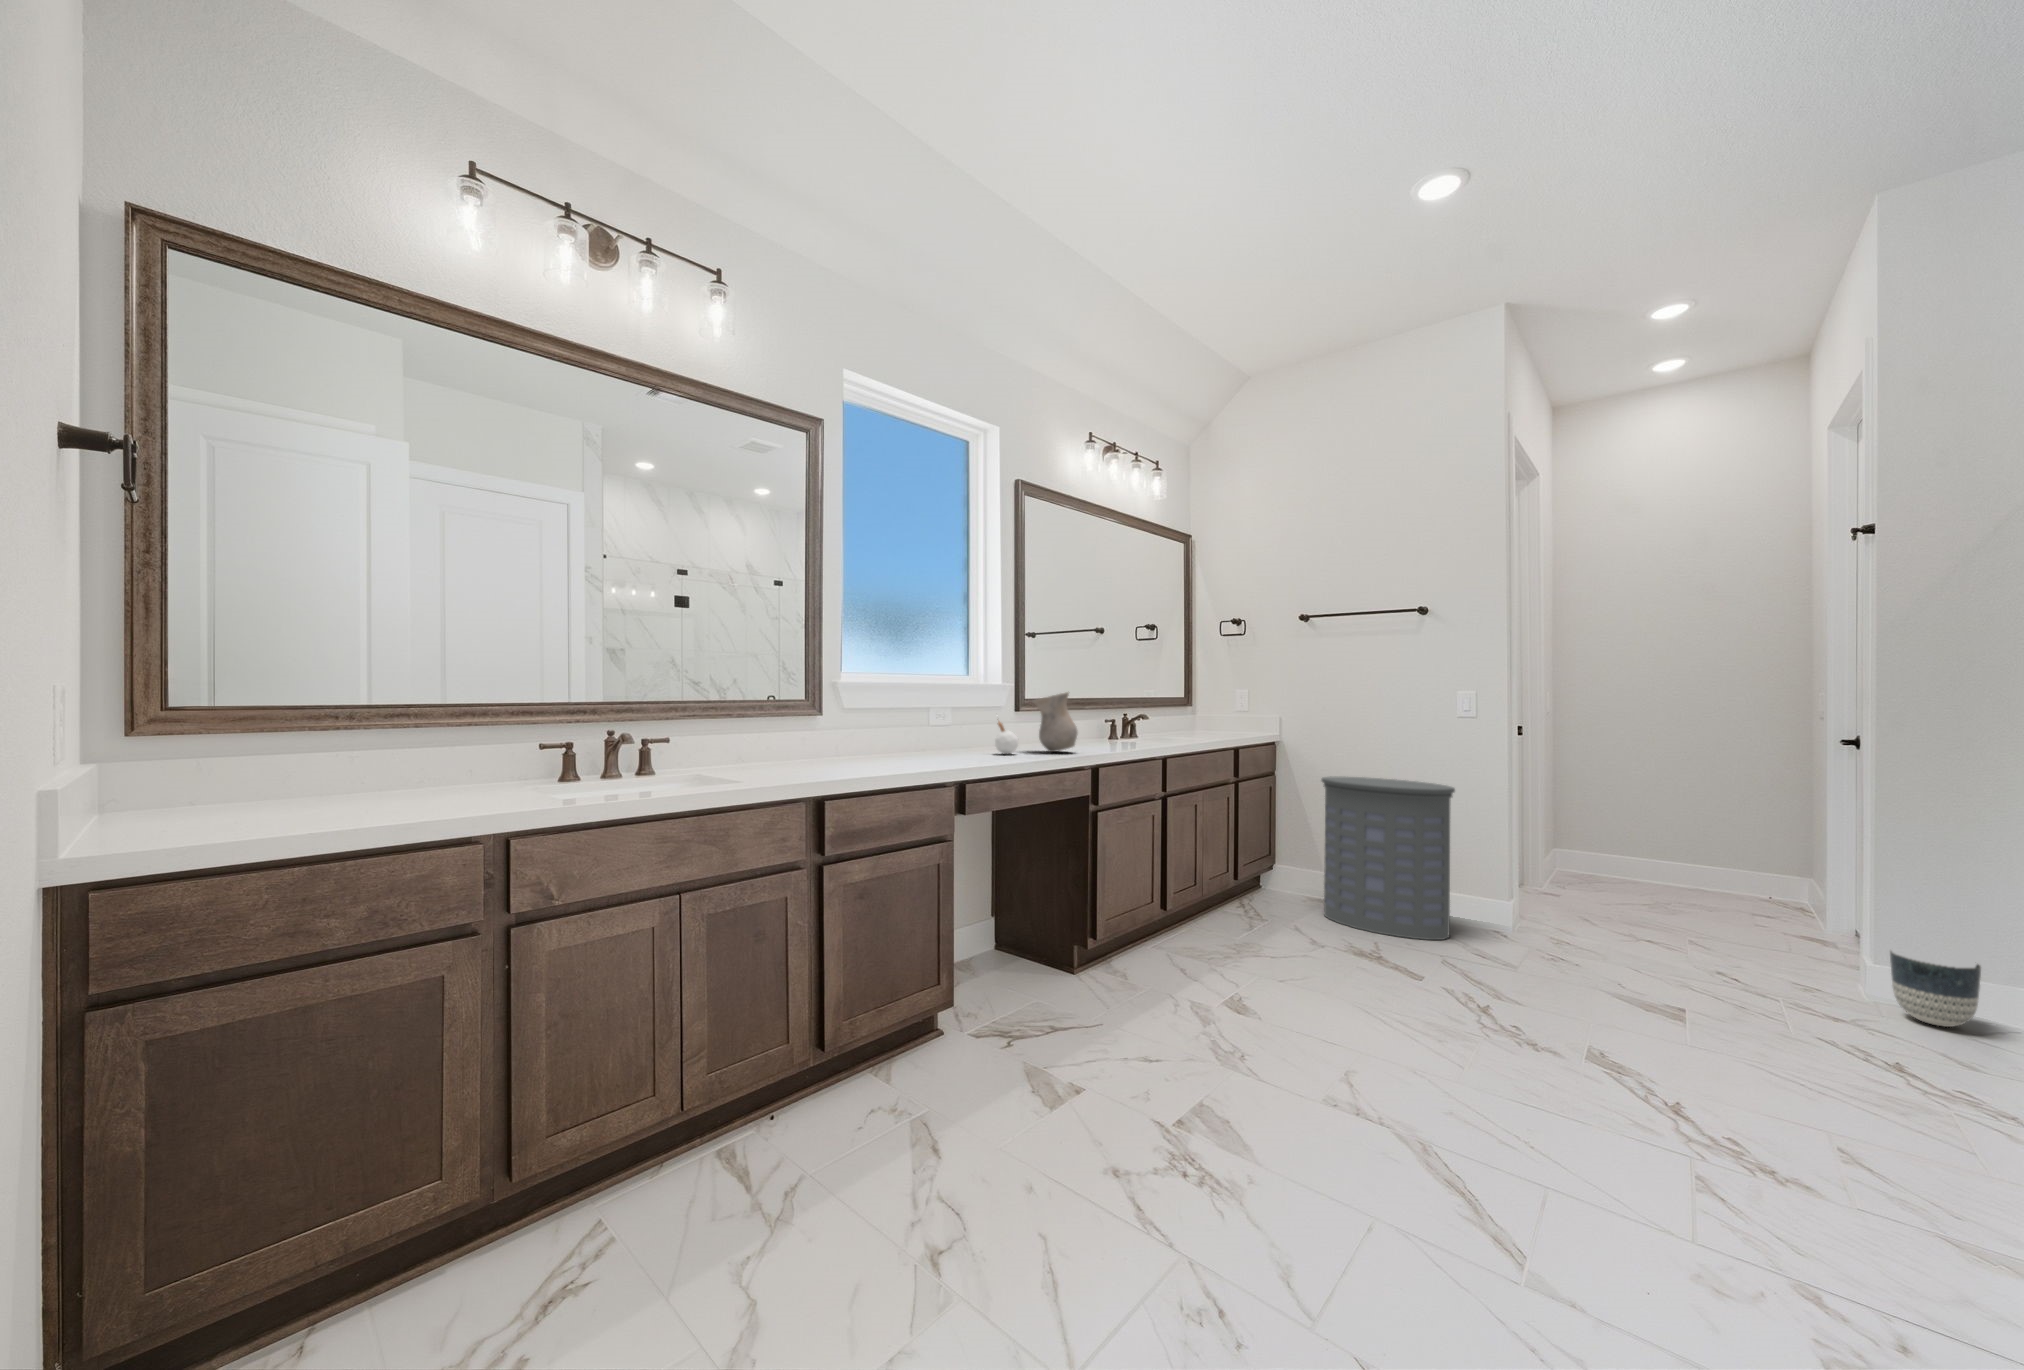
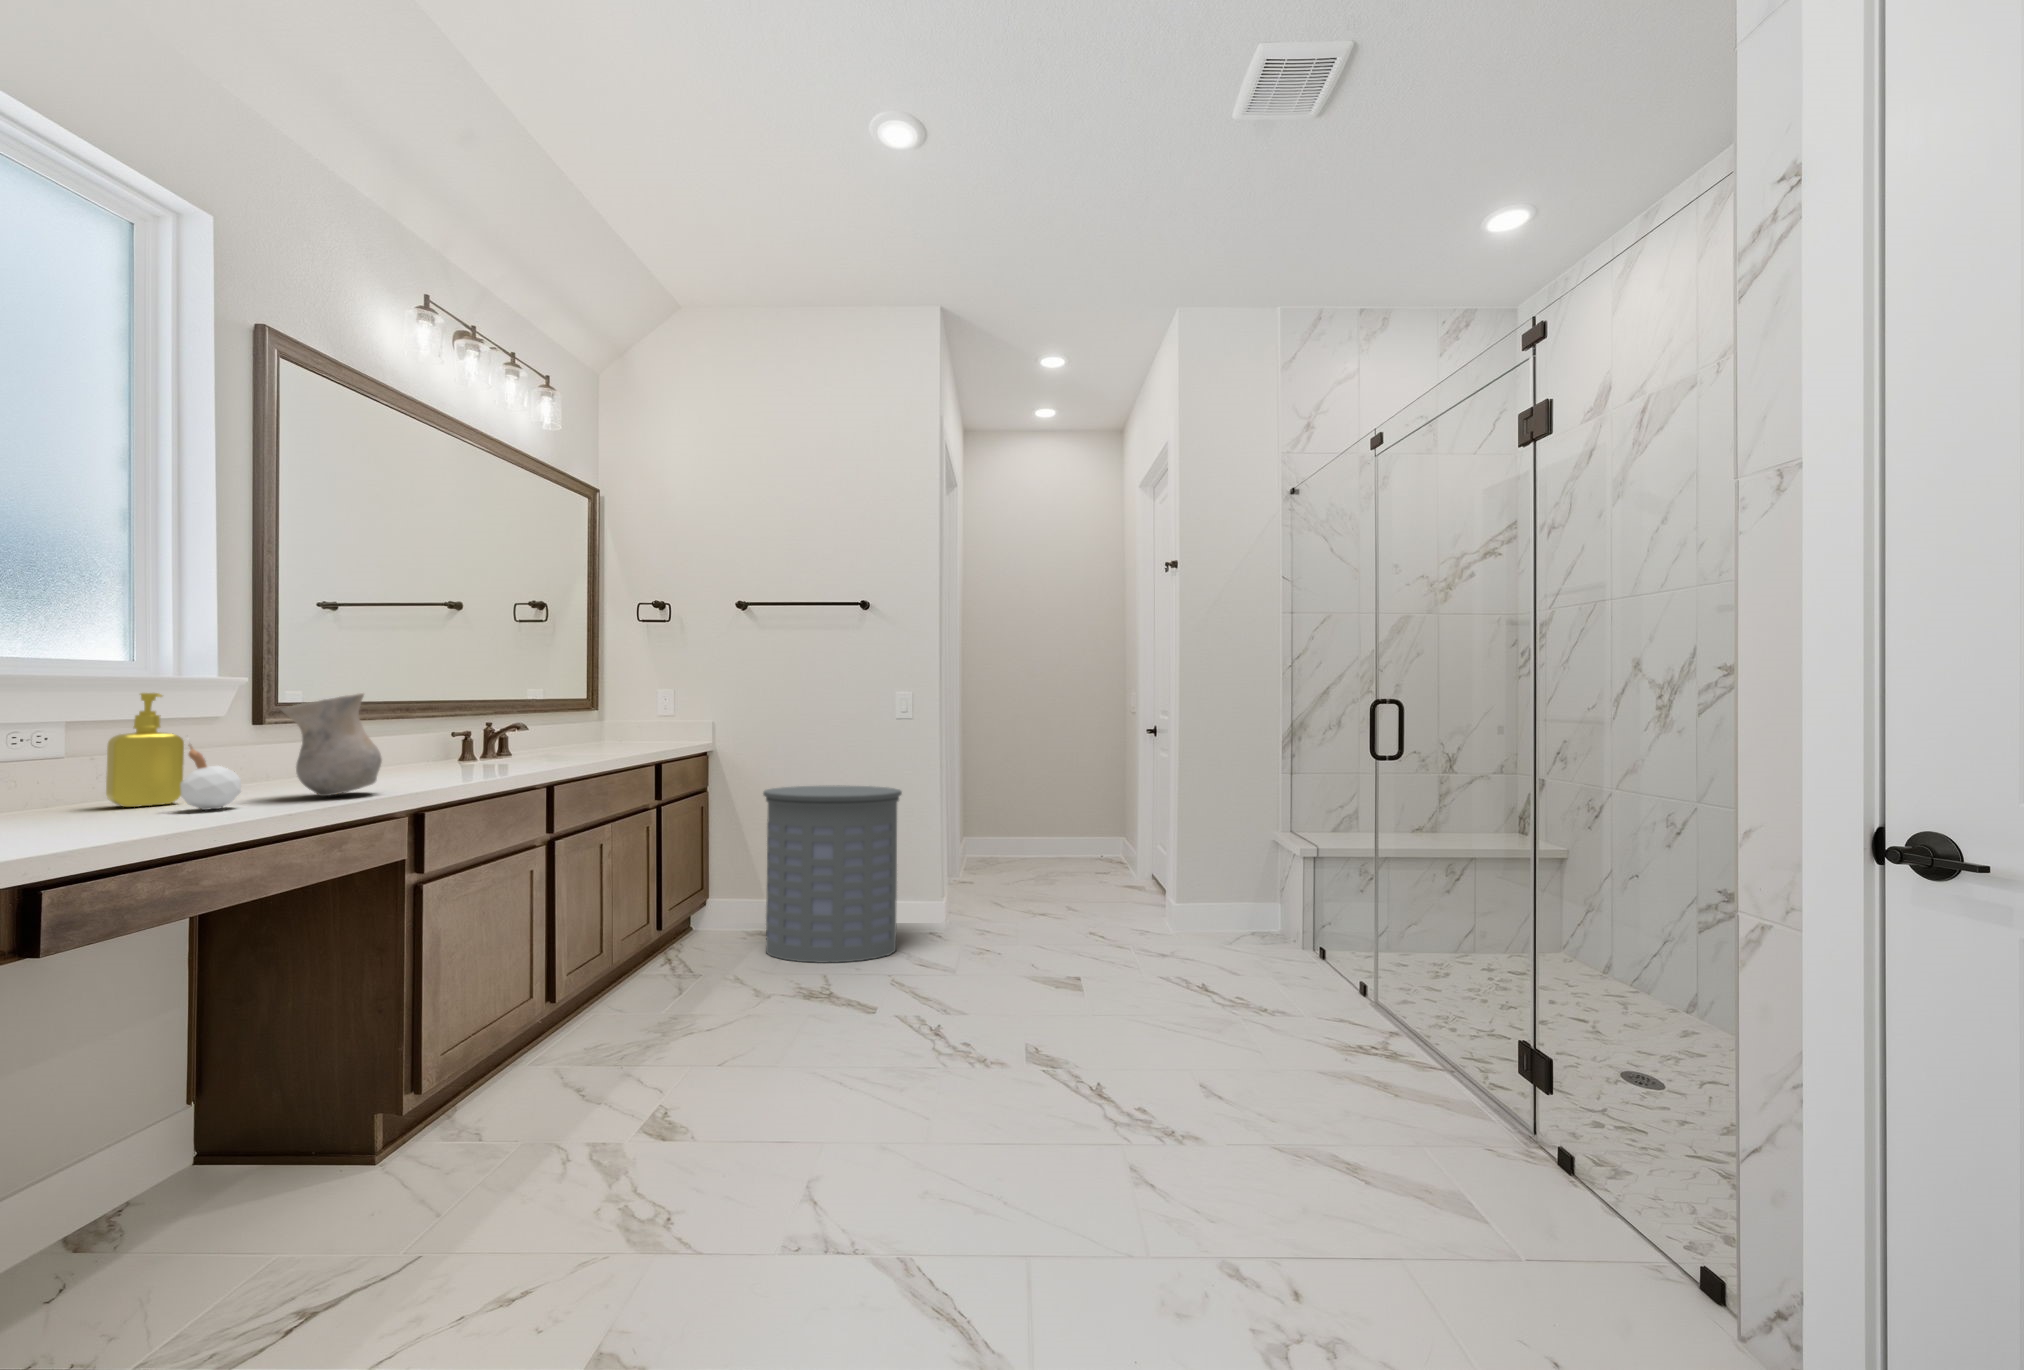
soap dispenser: none [964,691,993,751] -> present [106,693,184,807]
planter: present [1890,951,1981,1027] -> none [1206,888,1254,946]

